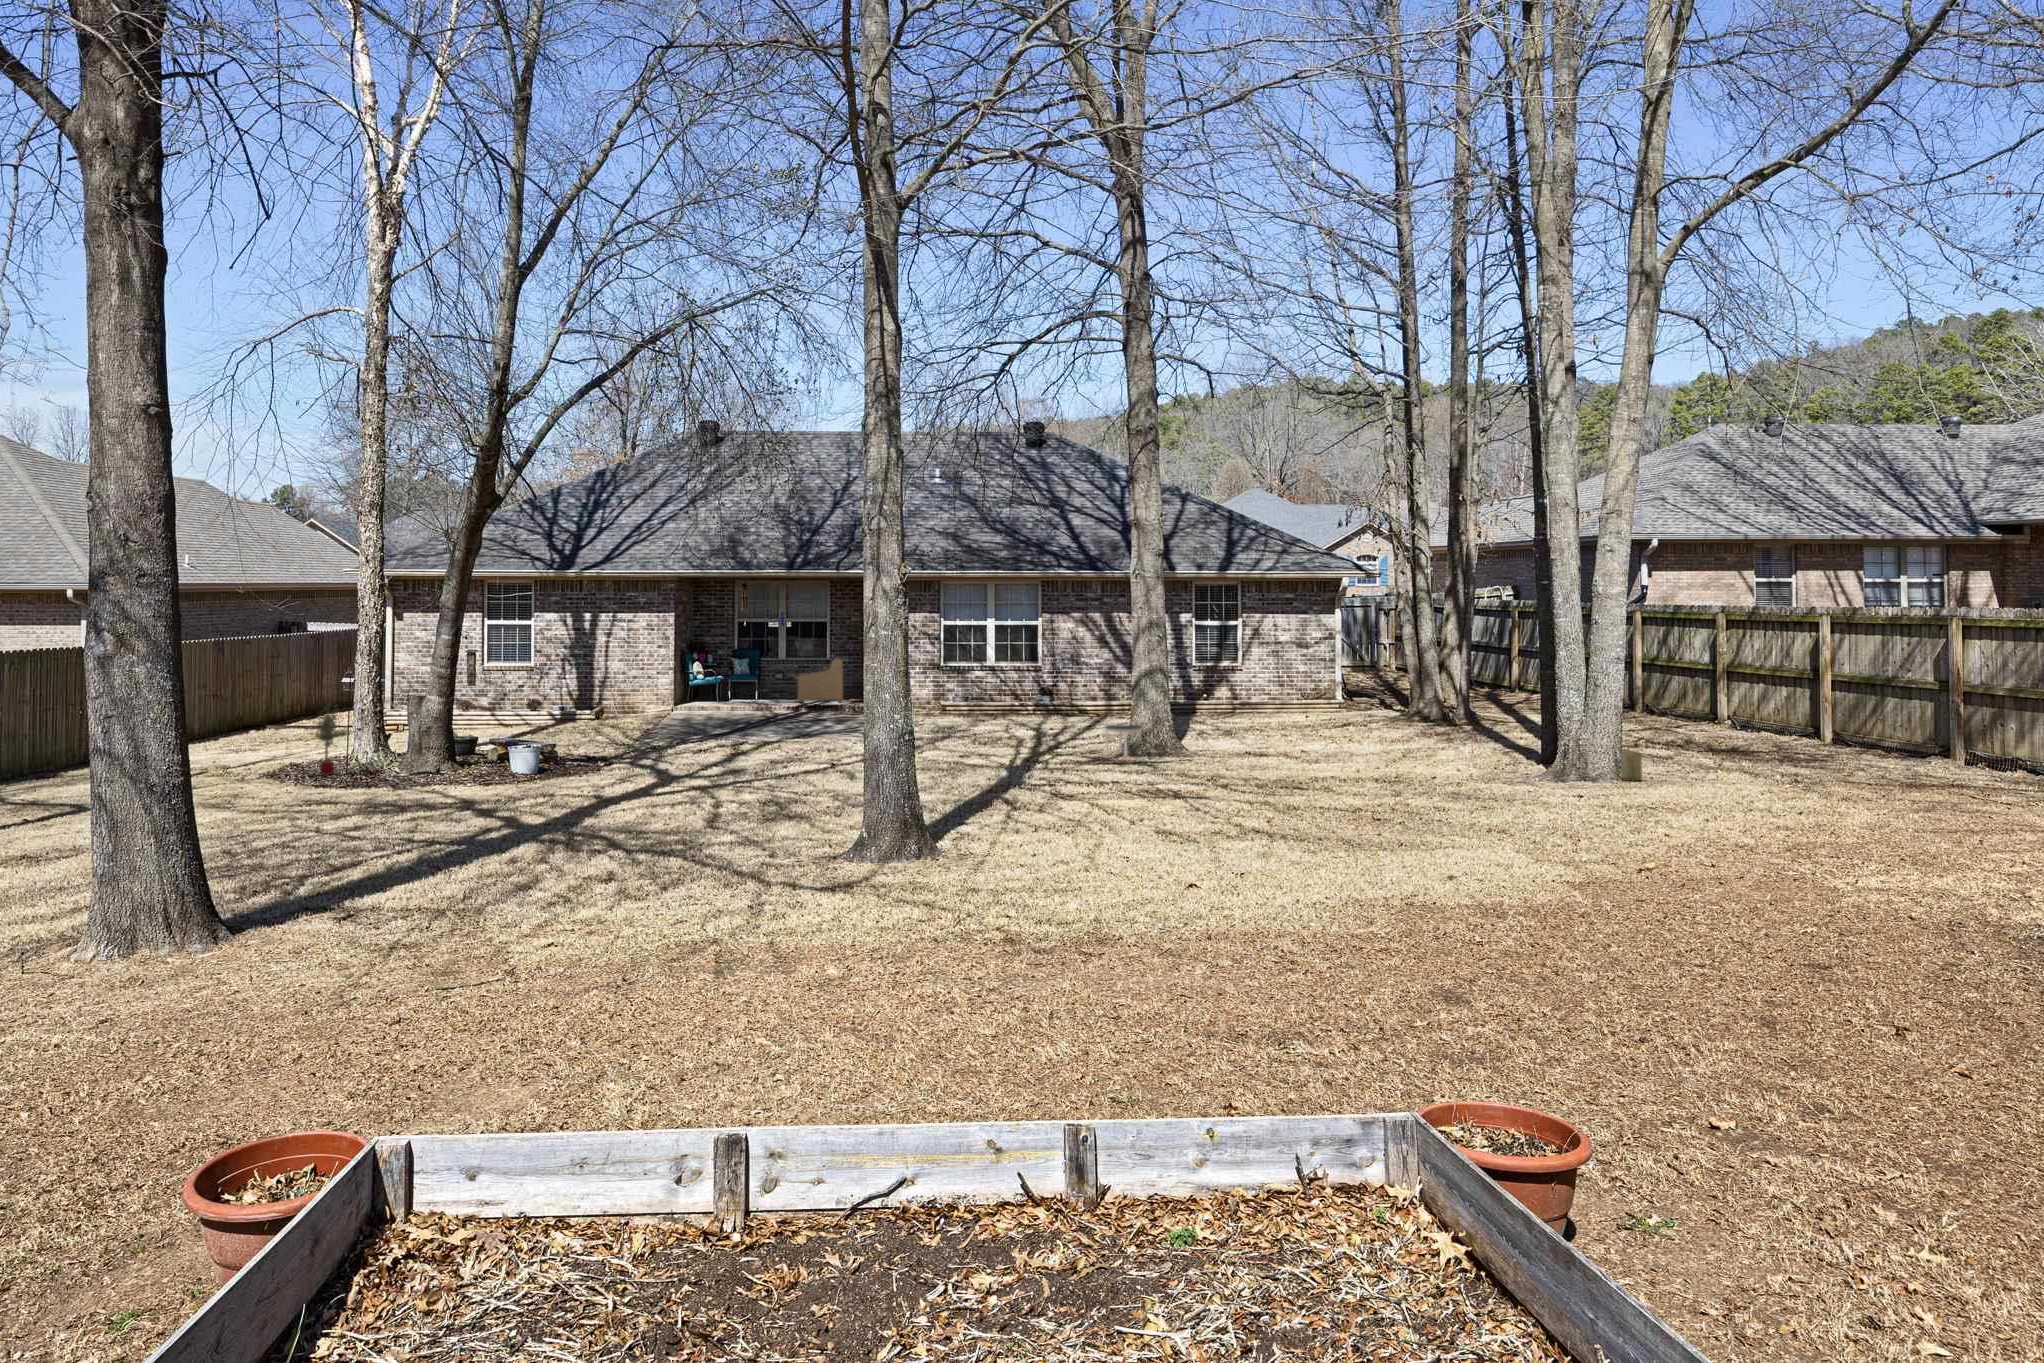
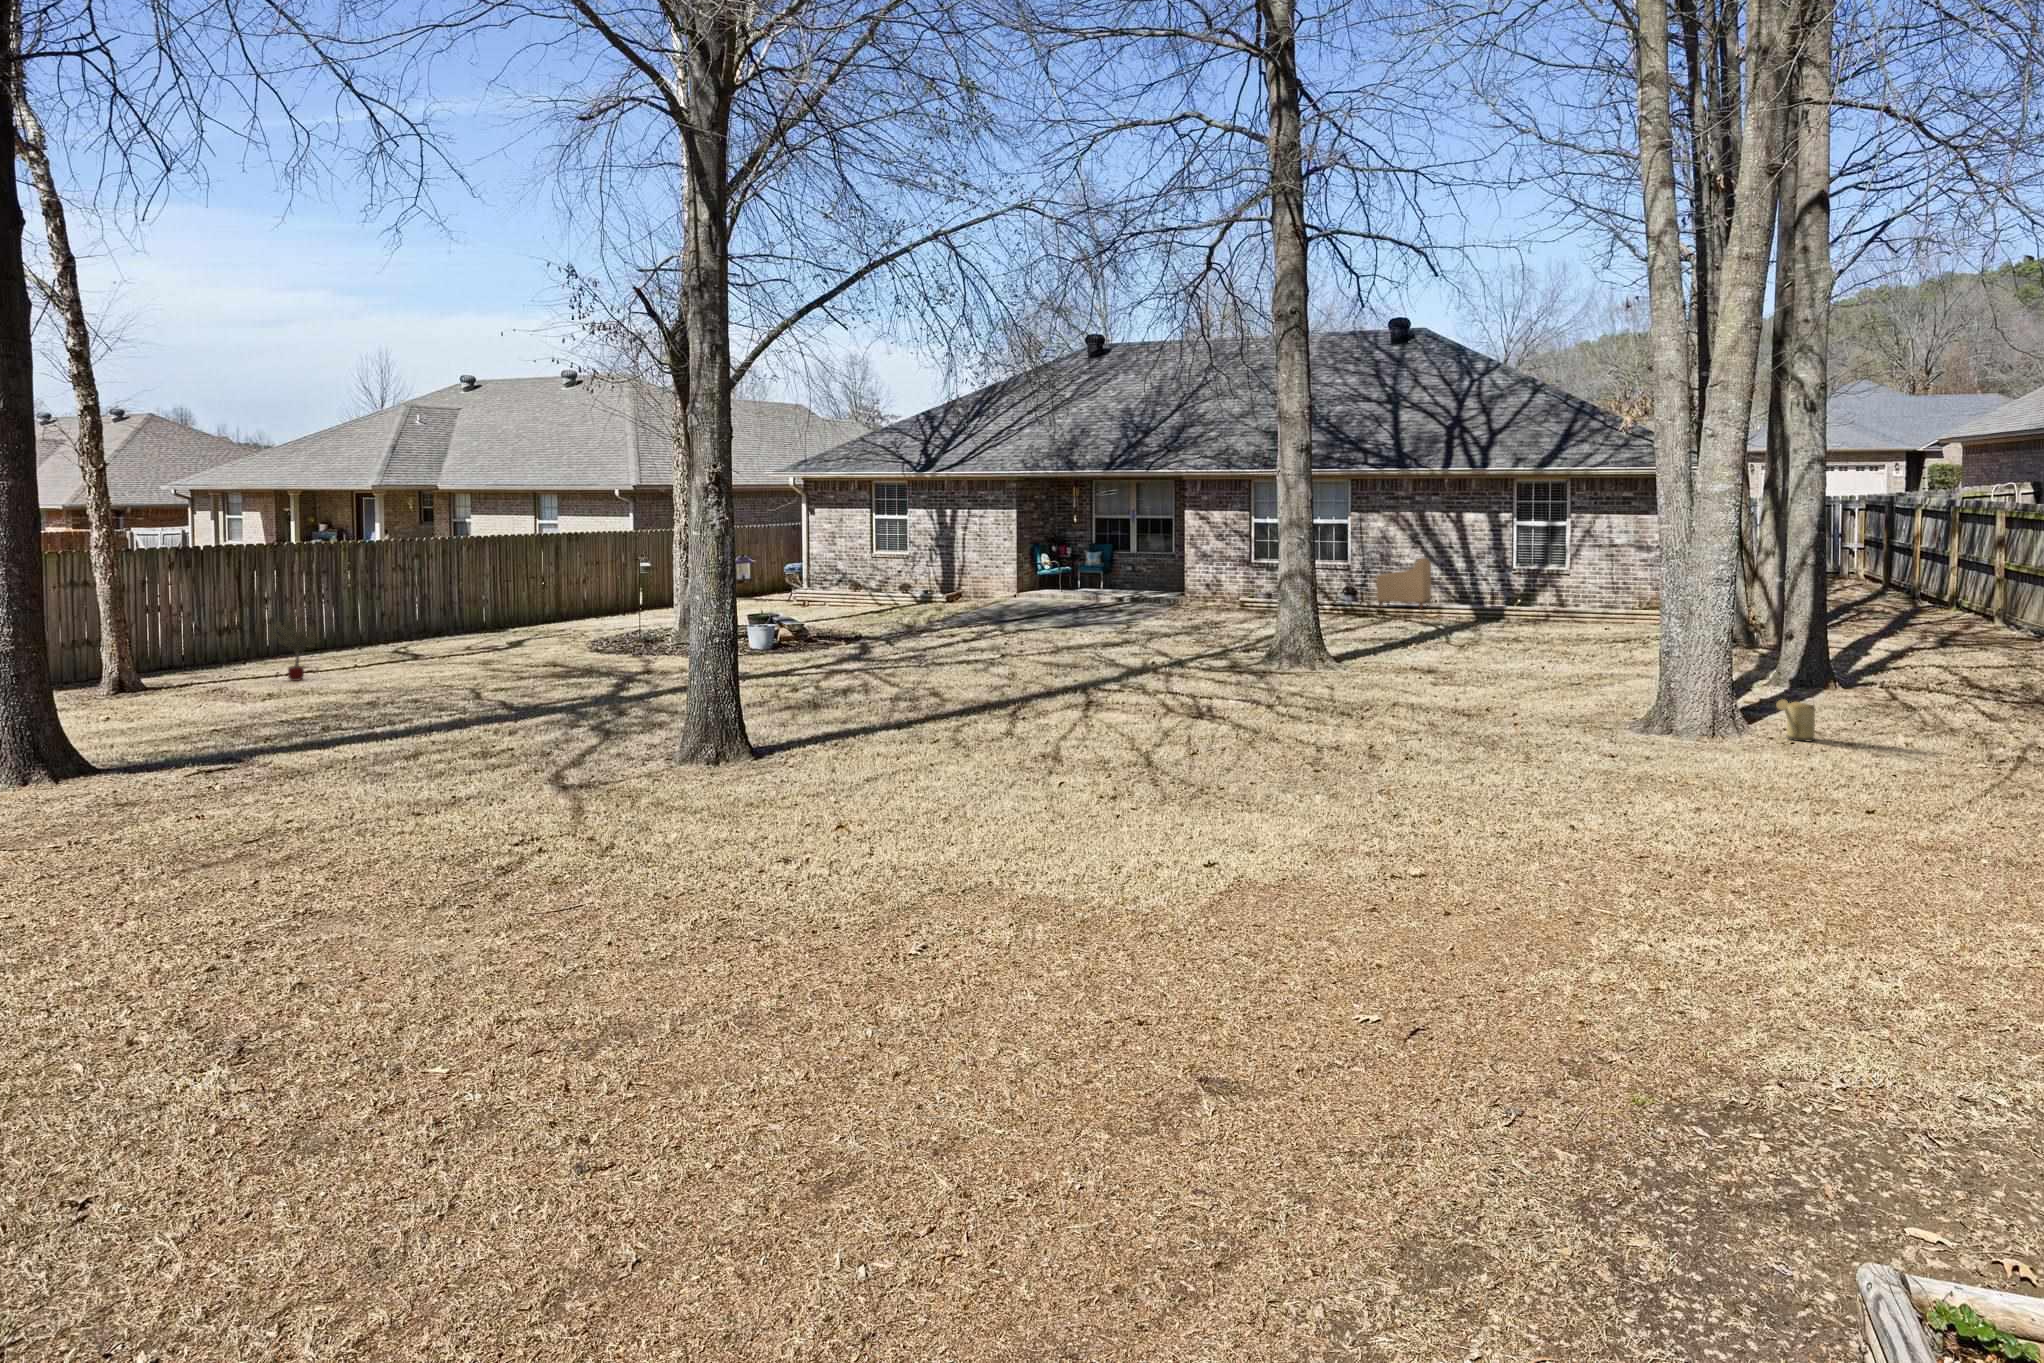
chair: present [798,659,843,707] -> present [1376,558,1431,609]
potted tree: present [315,706,352,775] -> present [273,613,318,681]
round table: present [1105,725,1141,756] -> none [1260,632,1299,667]

